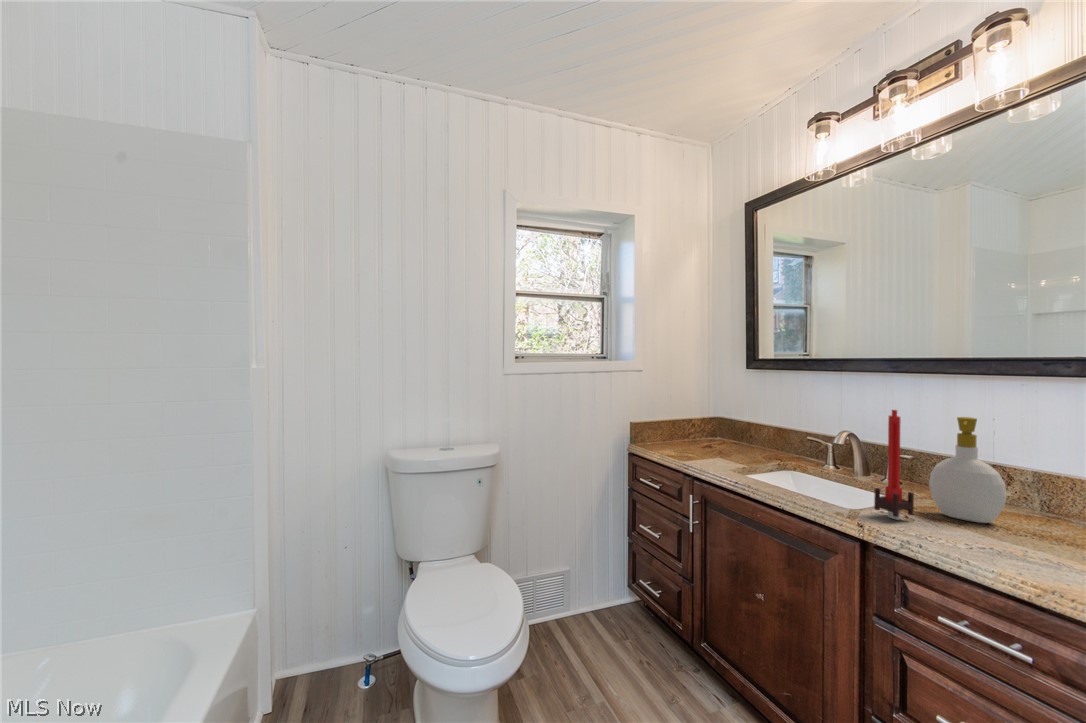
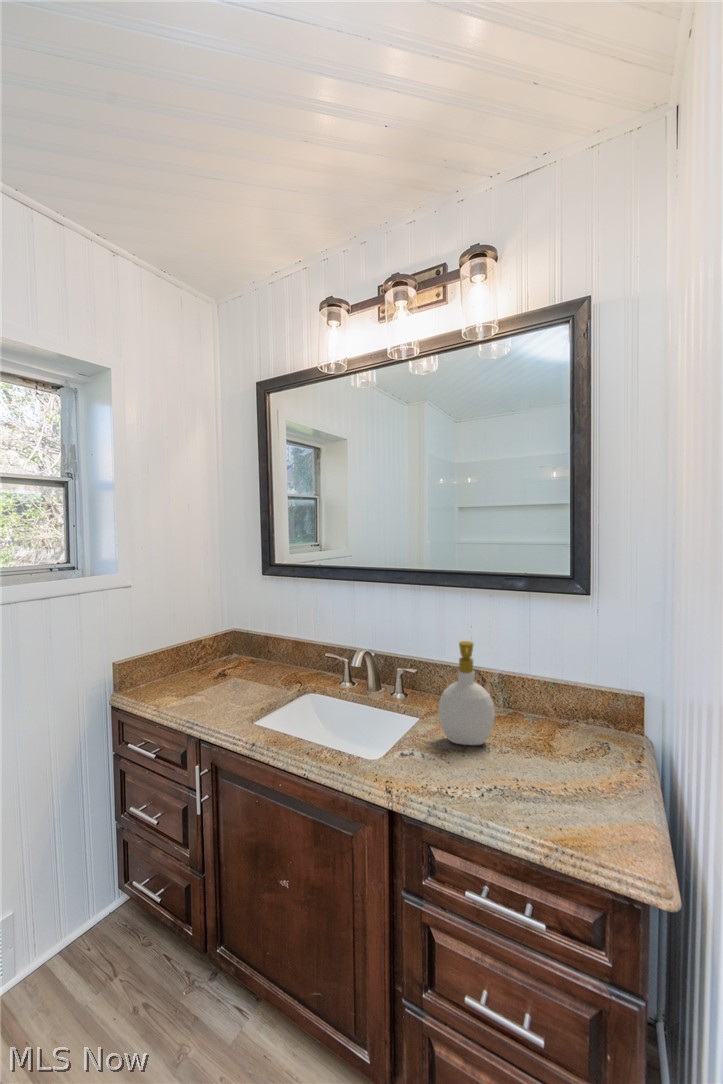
candle: present [874,410,914,520] -> none [398,647,431,768]

